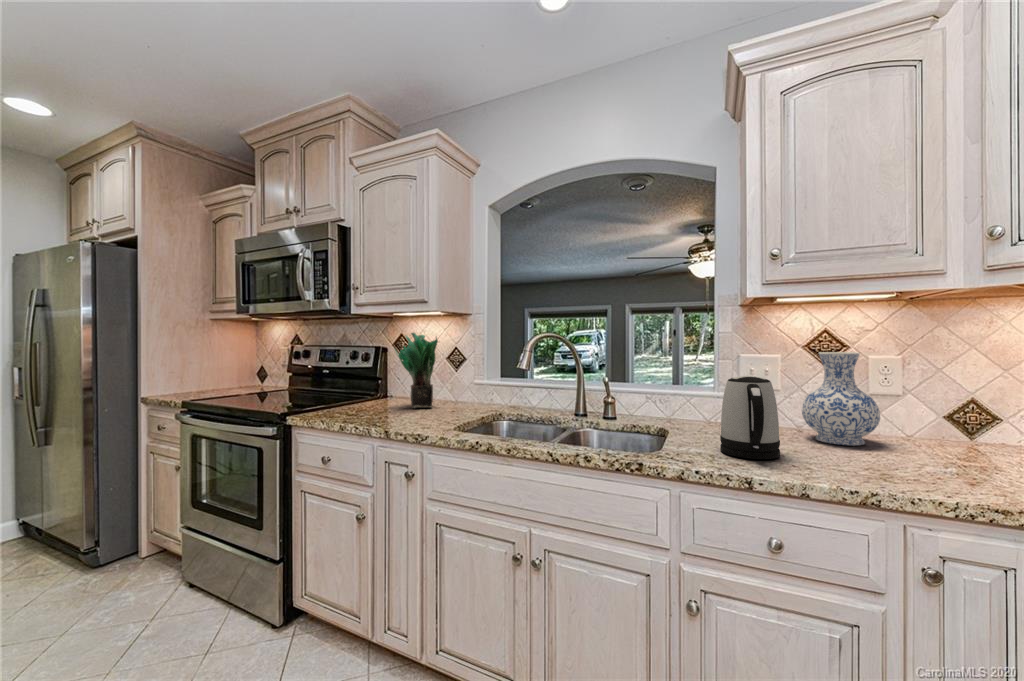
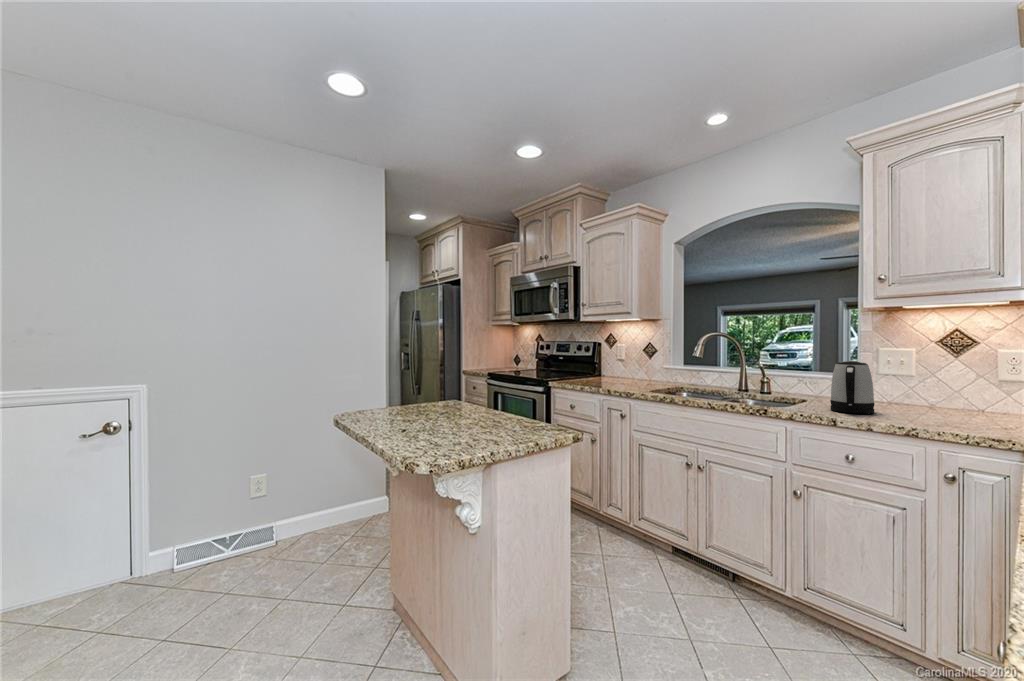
potted plant: present [395,333,438,408] -> none [609,333,638,382]
vase: present [802,352,880,446] -> none [913,347,980,414]

